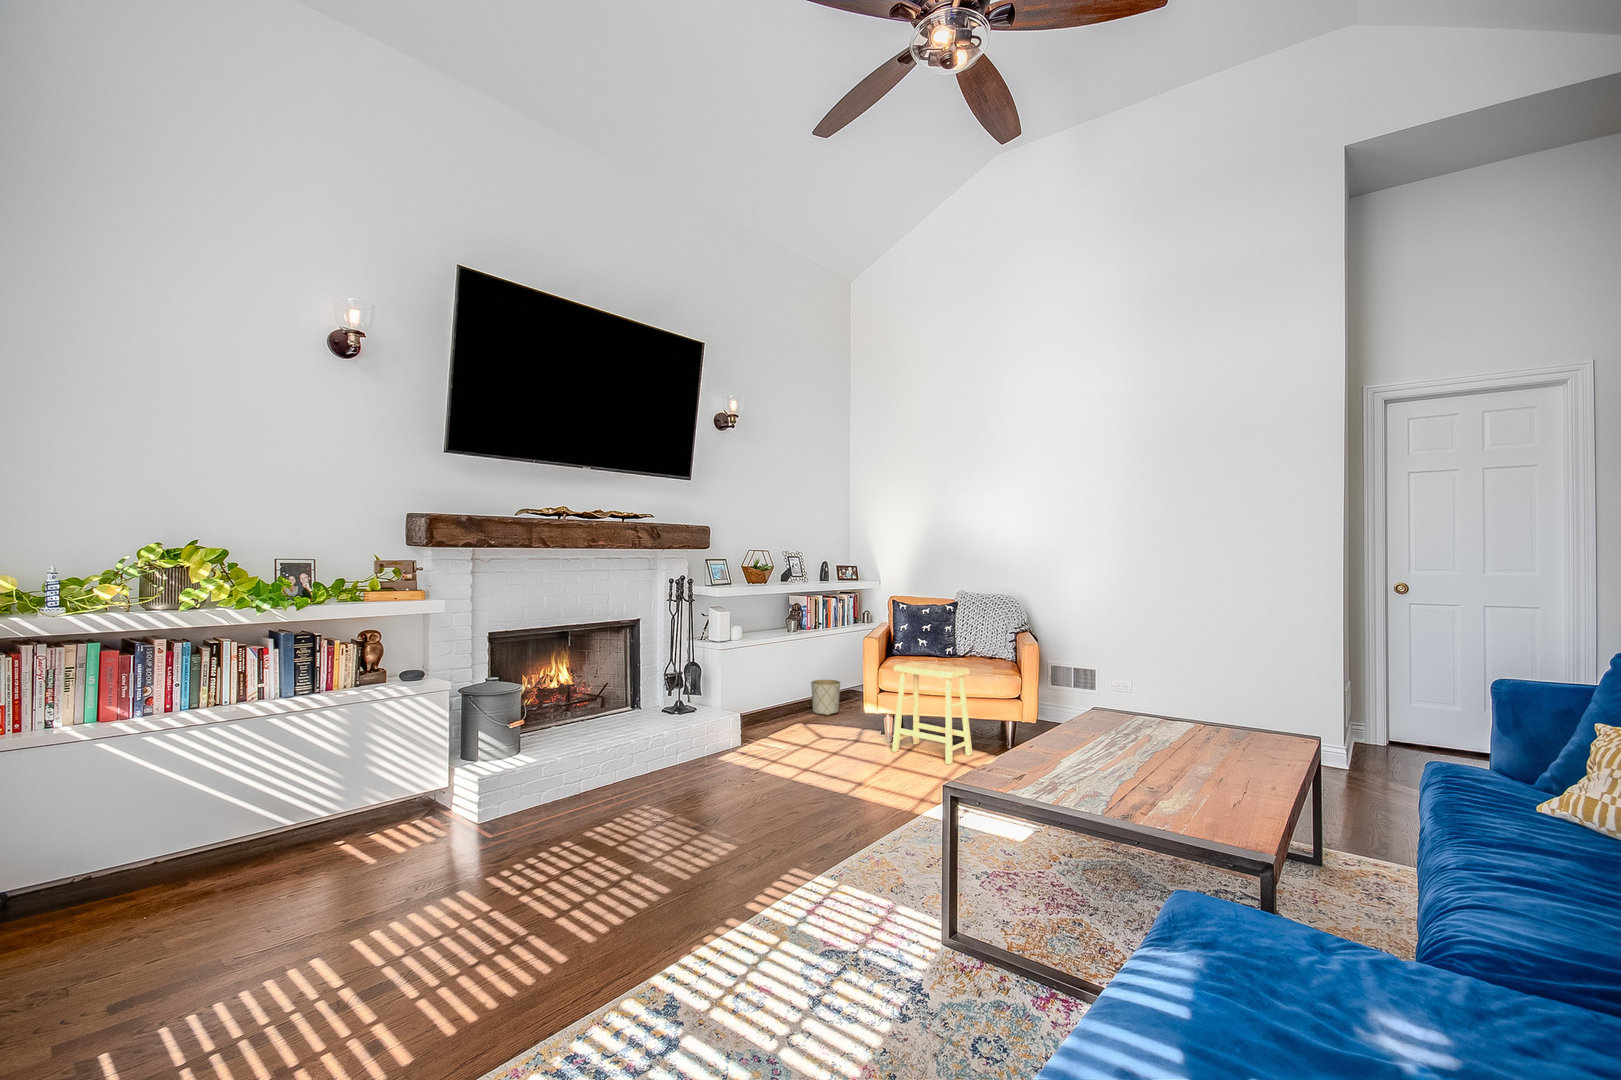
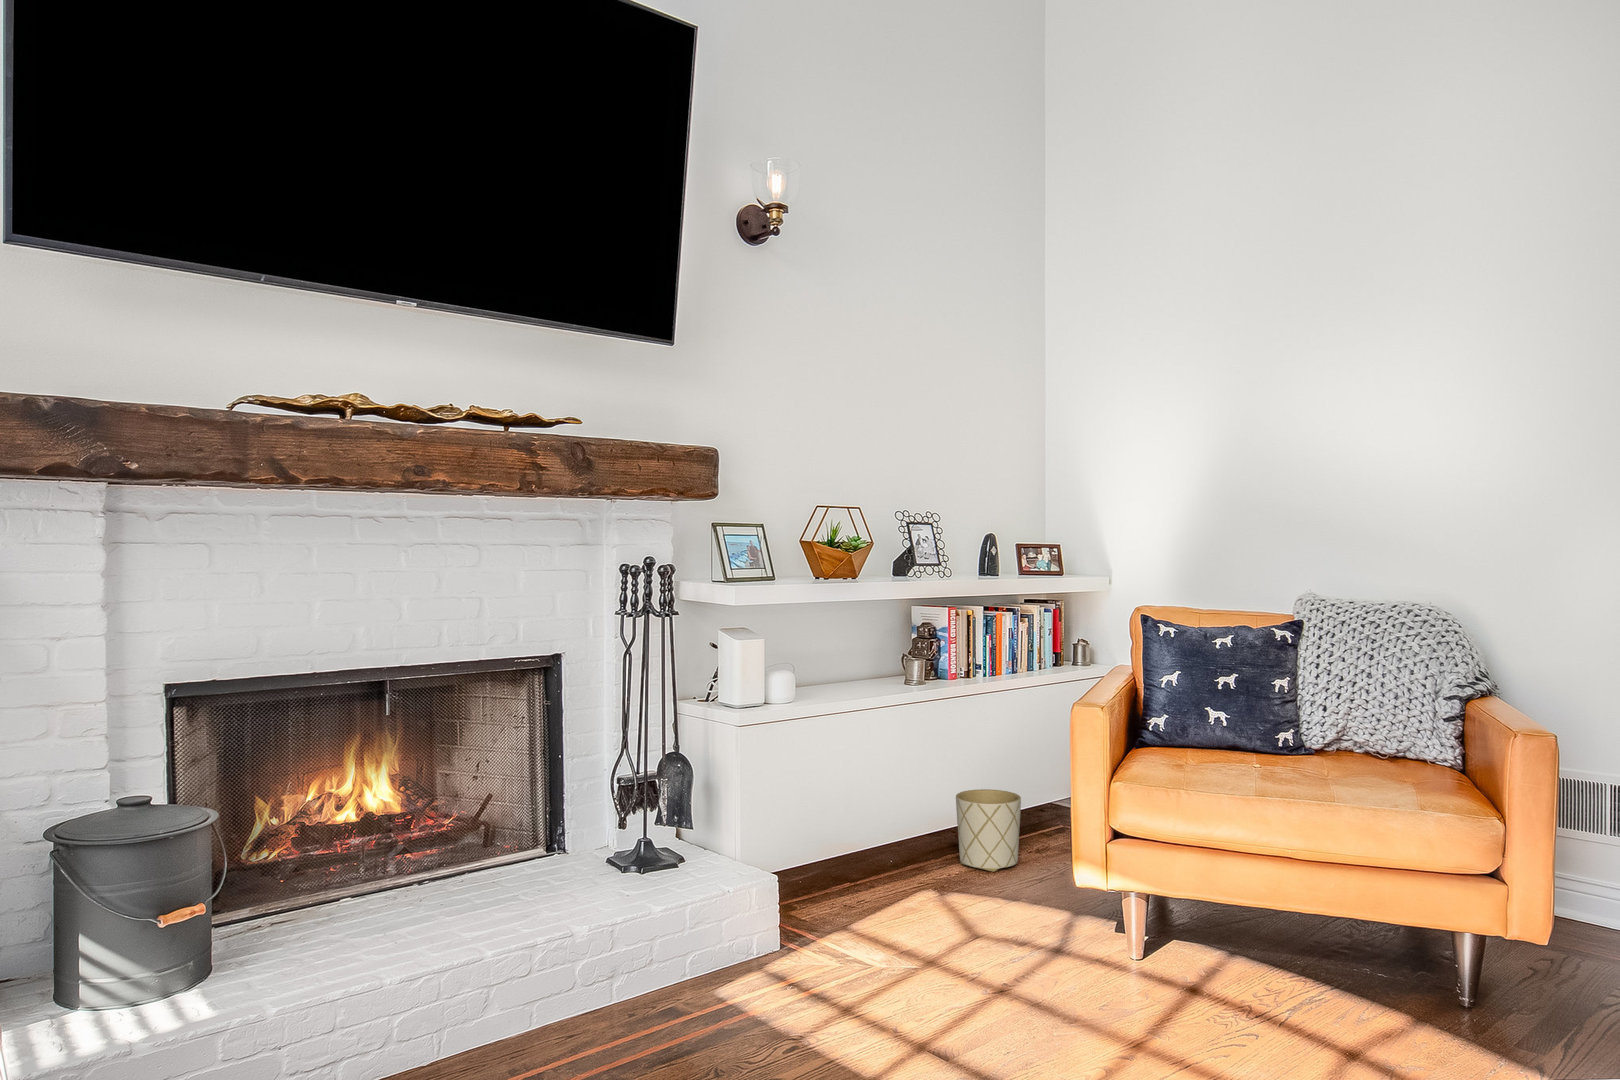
footstool: present [892,662,972,764] -> none [1145,765,1365,1051]

